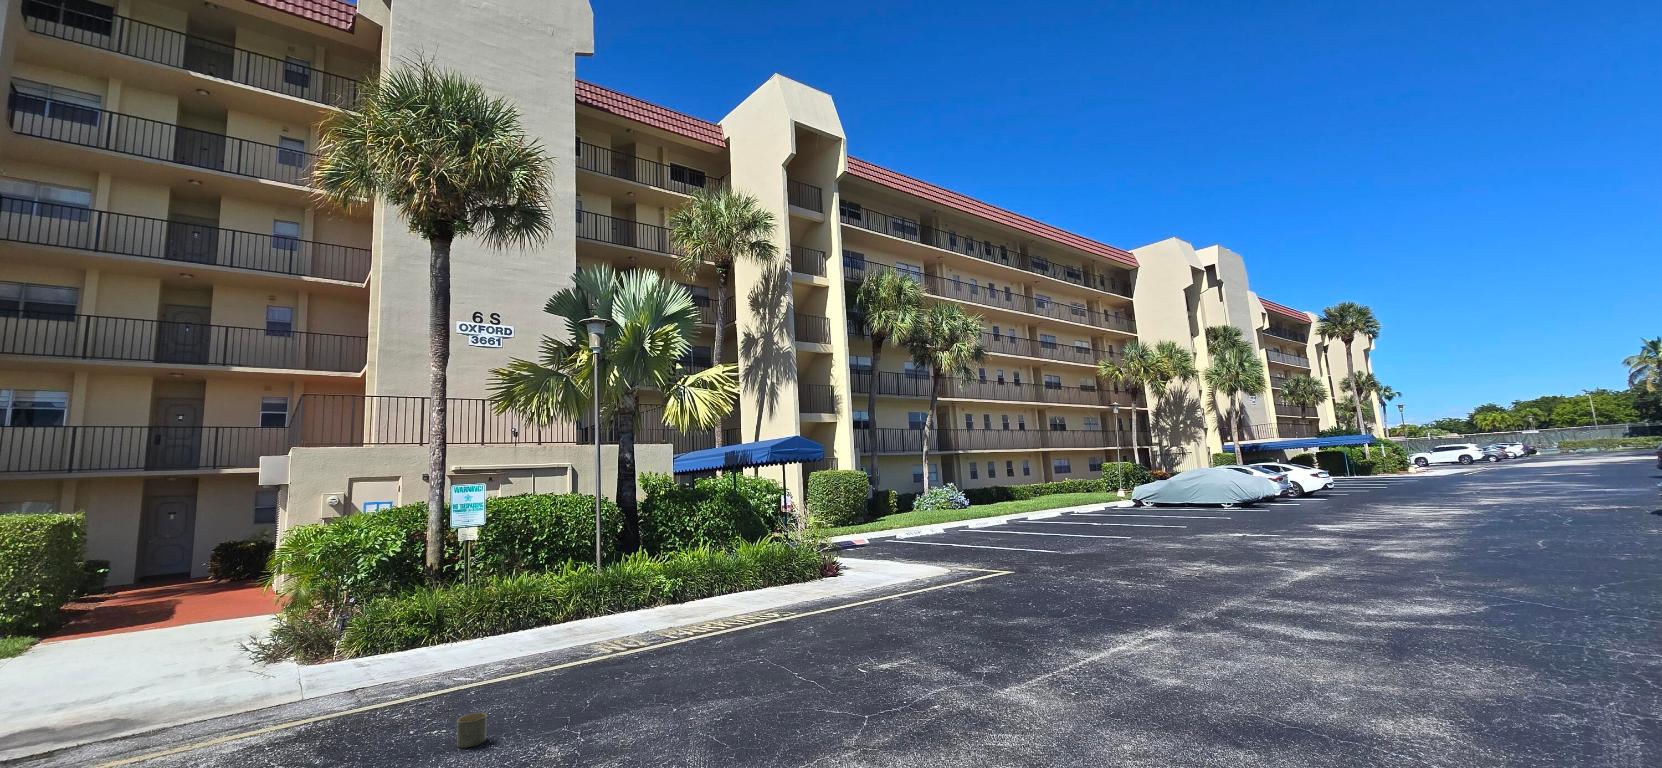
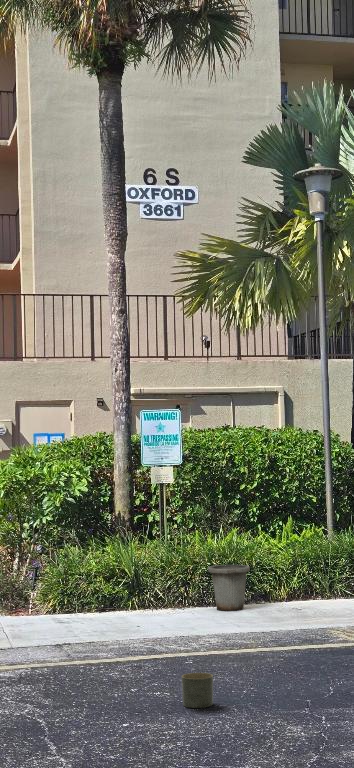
trash can: none [501,599,535,637] -> present [208,565,250,611]

